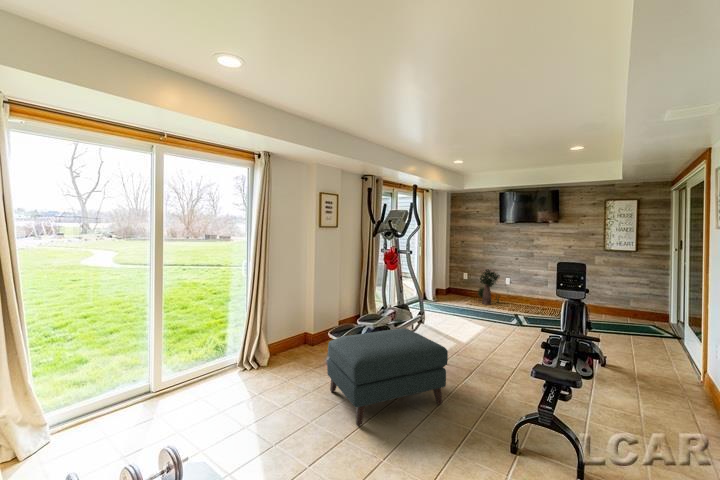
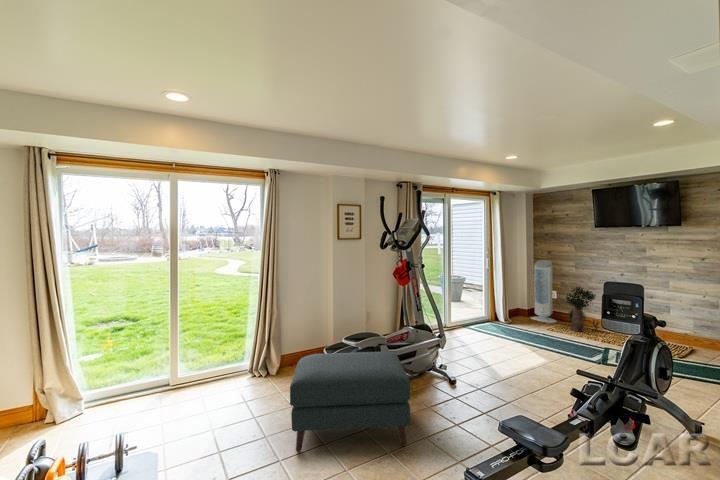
air purifier: none [448,248,468,299] -> present [531,260,557,323]

